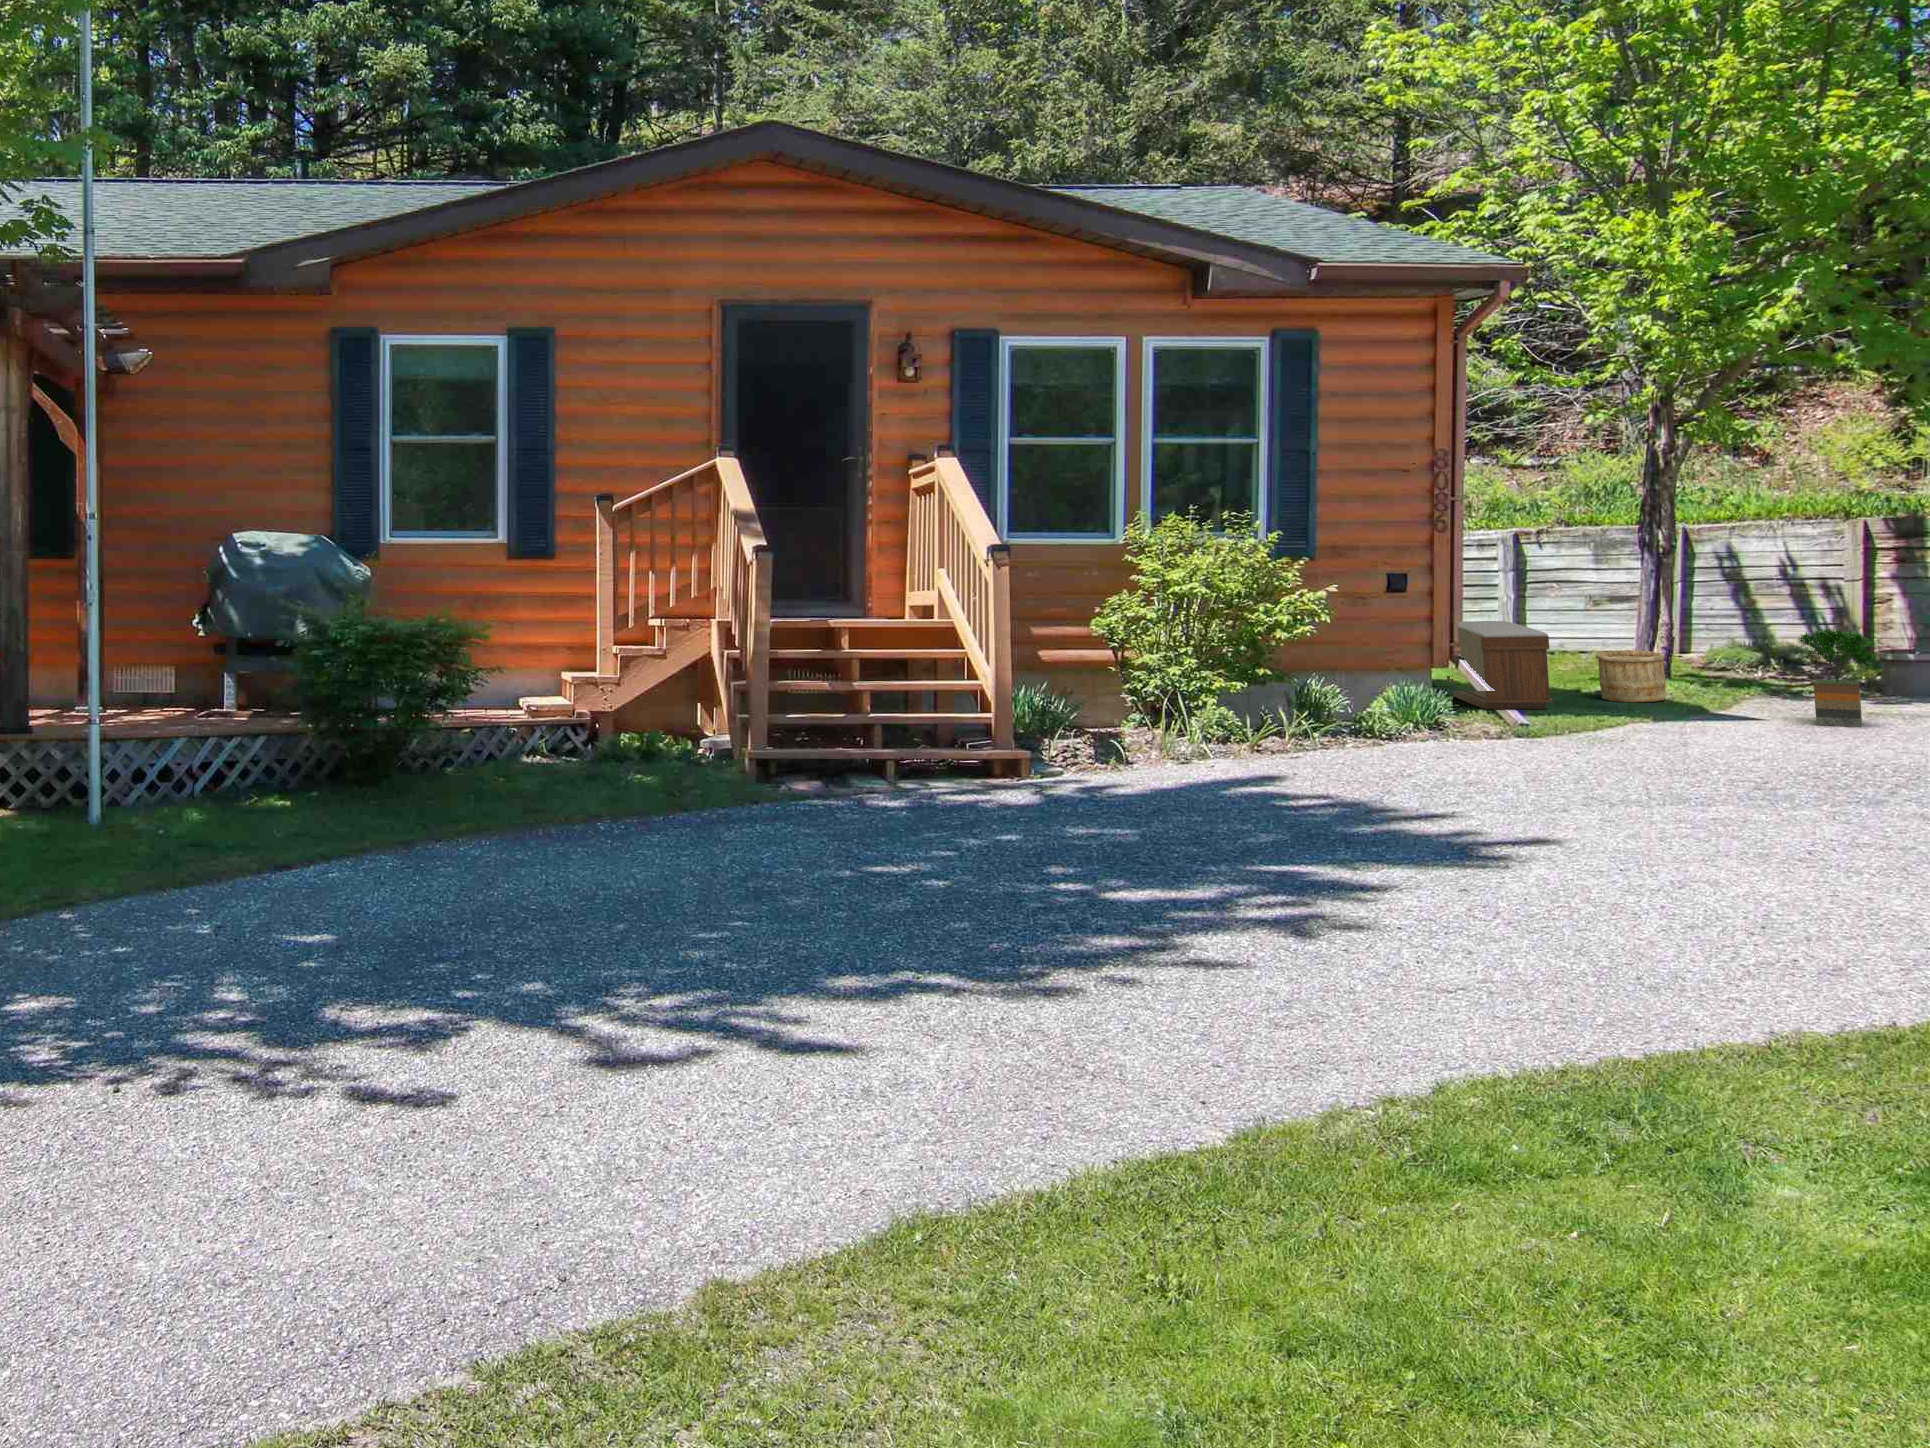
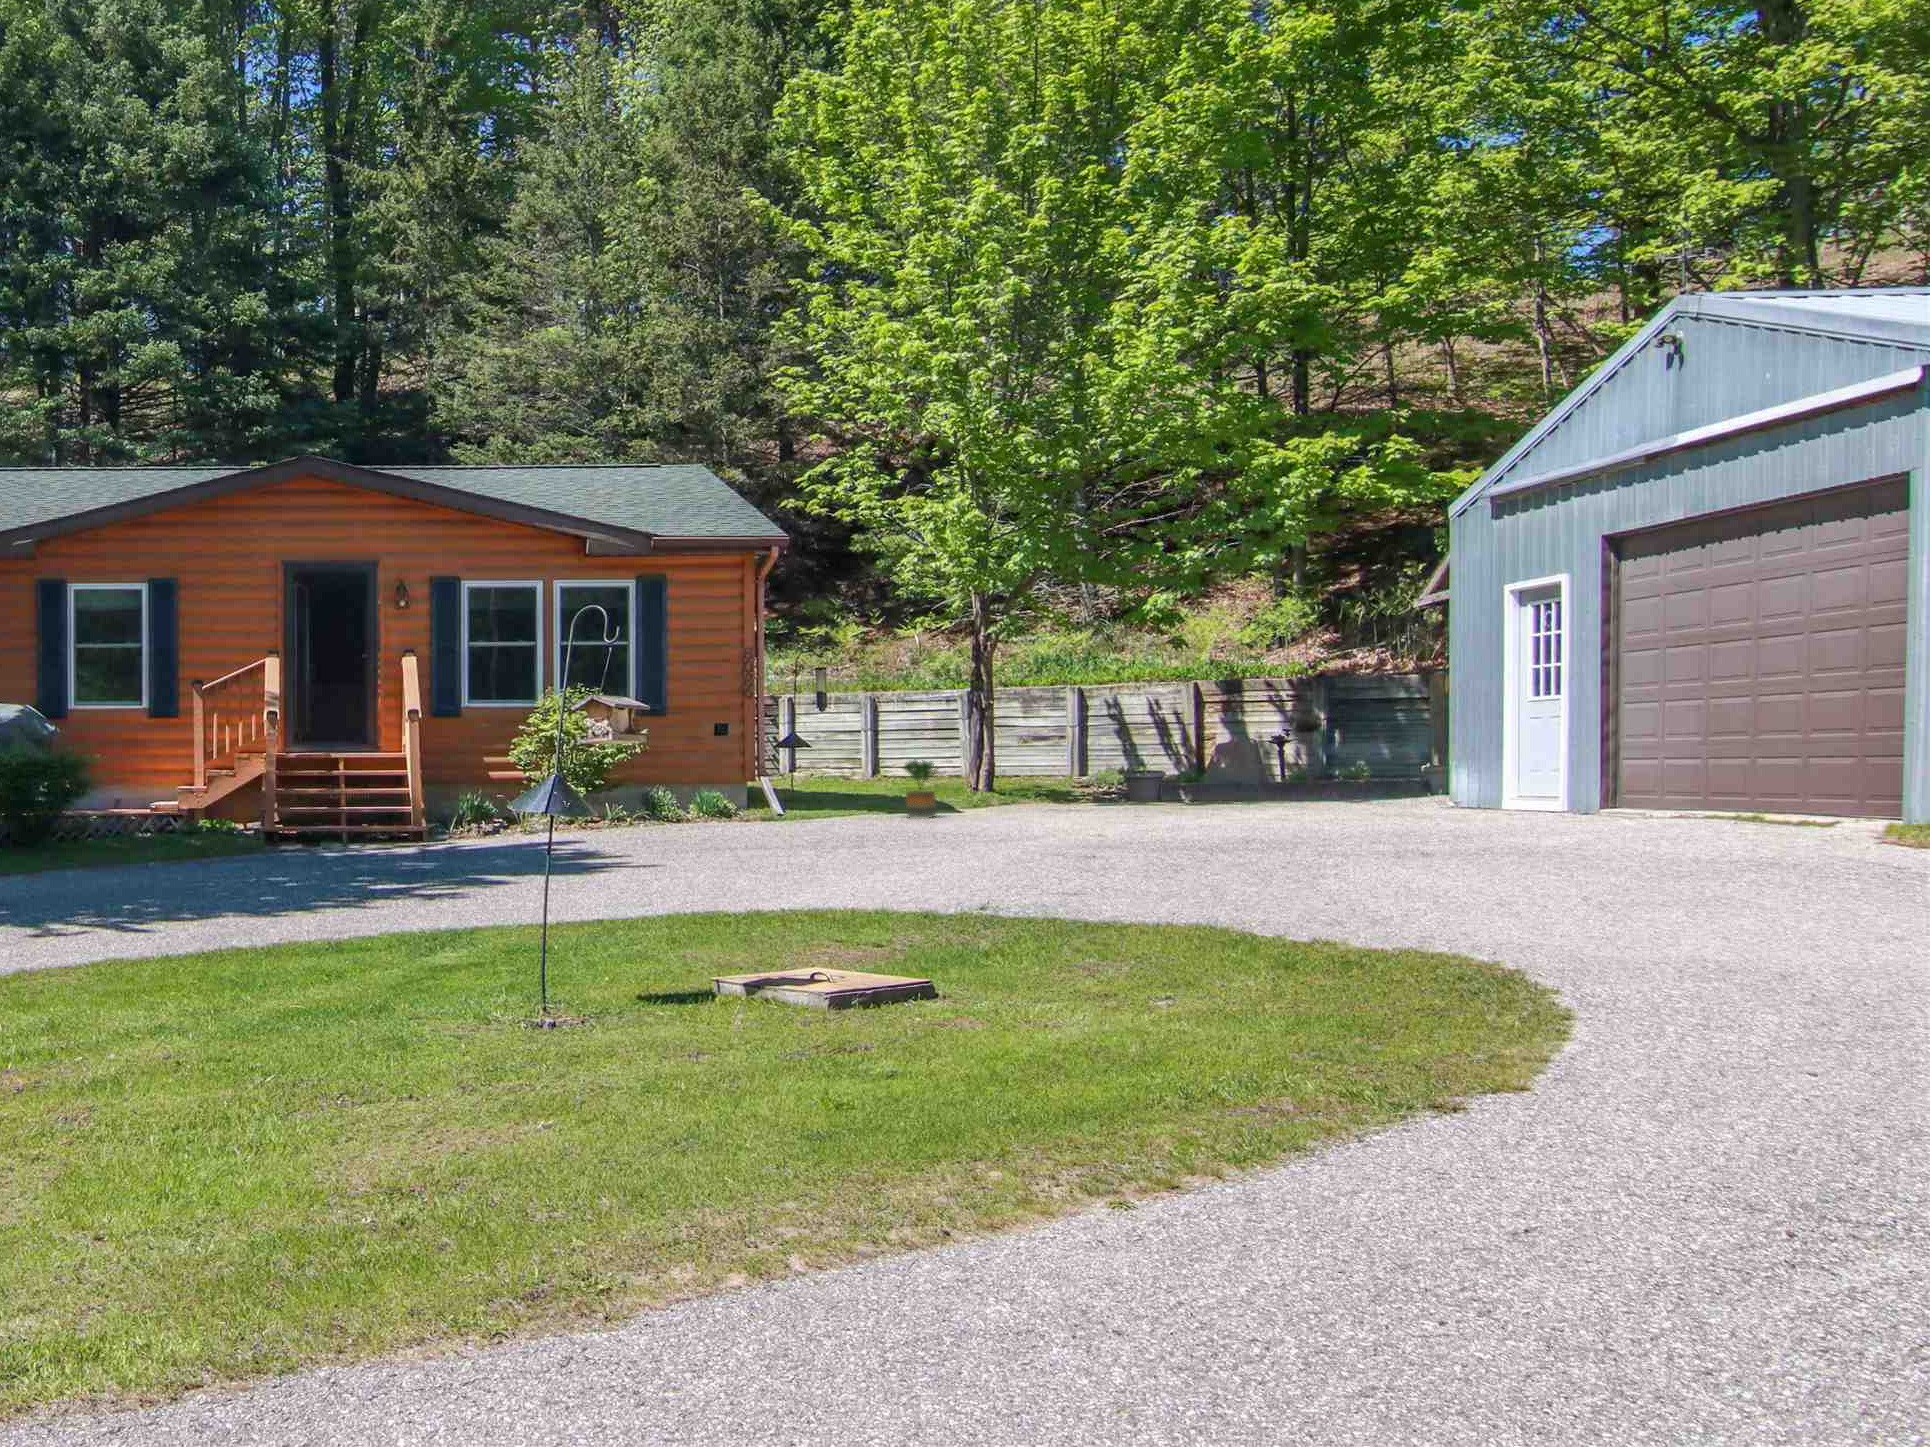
bench: present [1447,621,1553,709] -> none [761,759,810,815]
wooden bucket: present [1596,650,1666,702] -> none [851,778,891,810]

